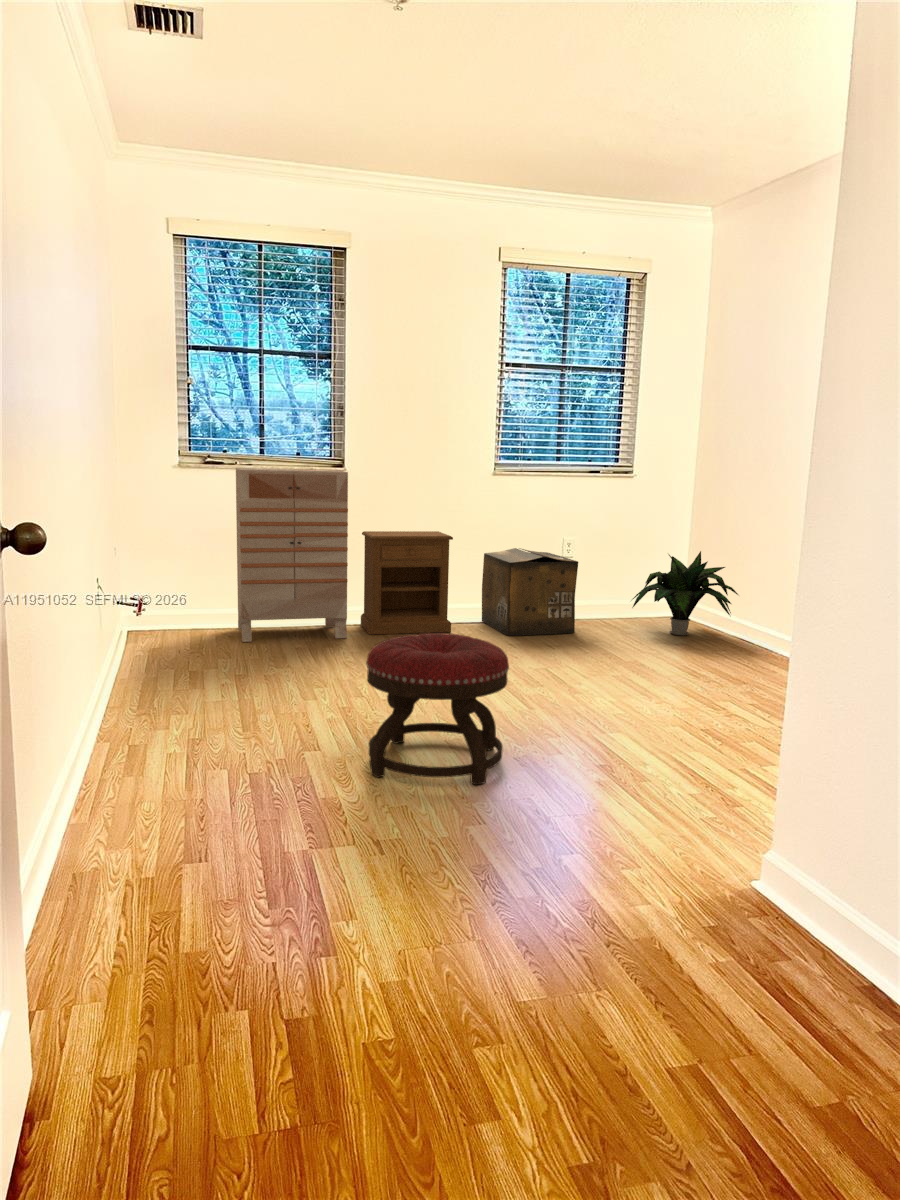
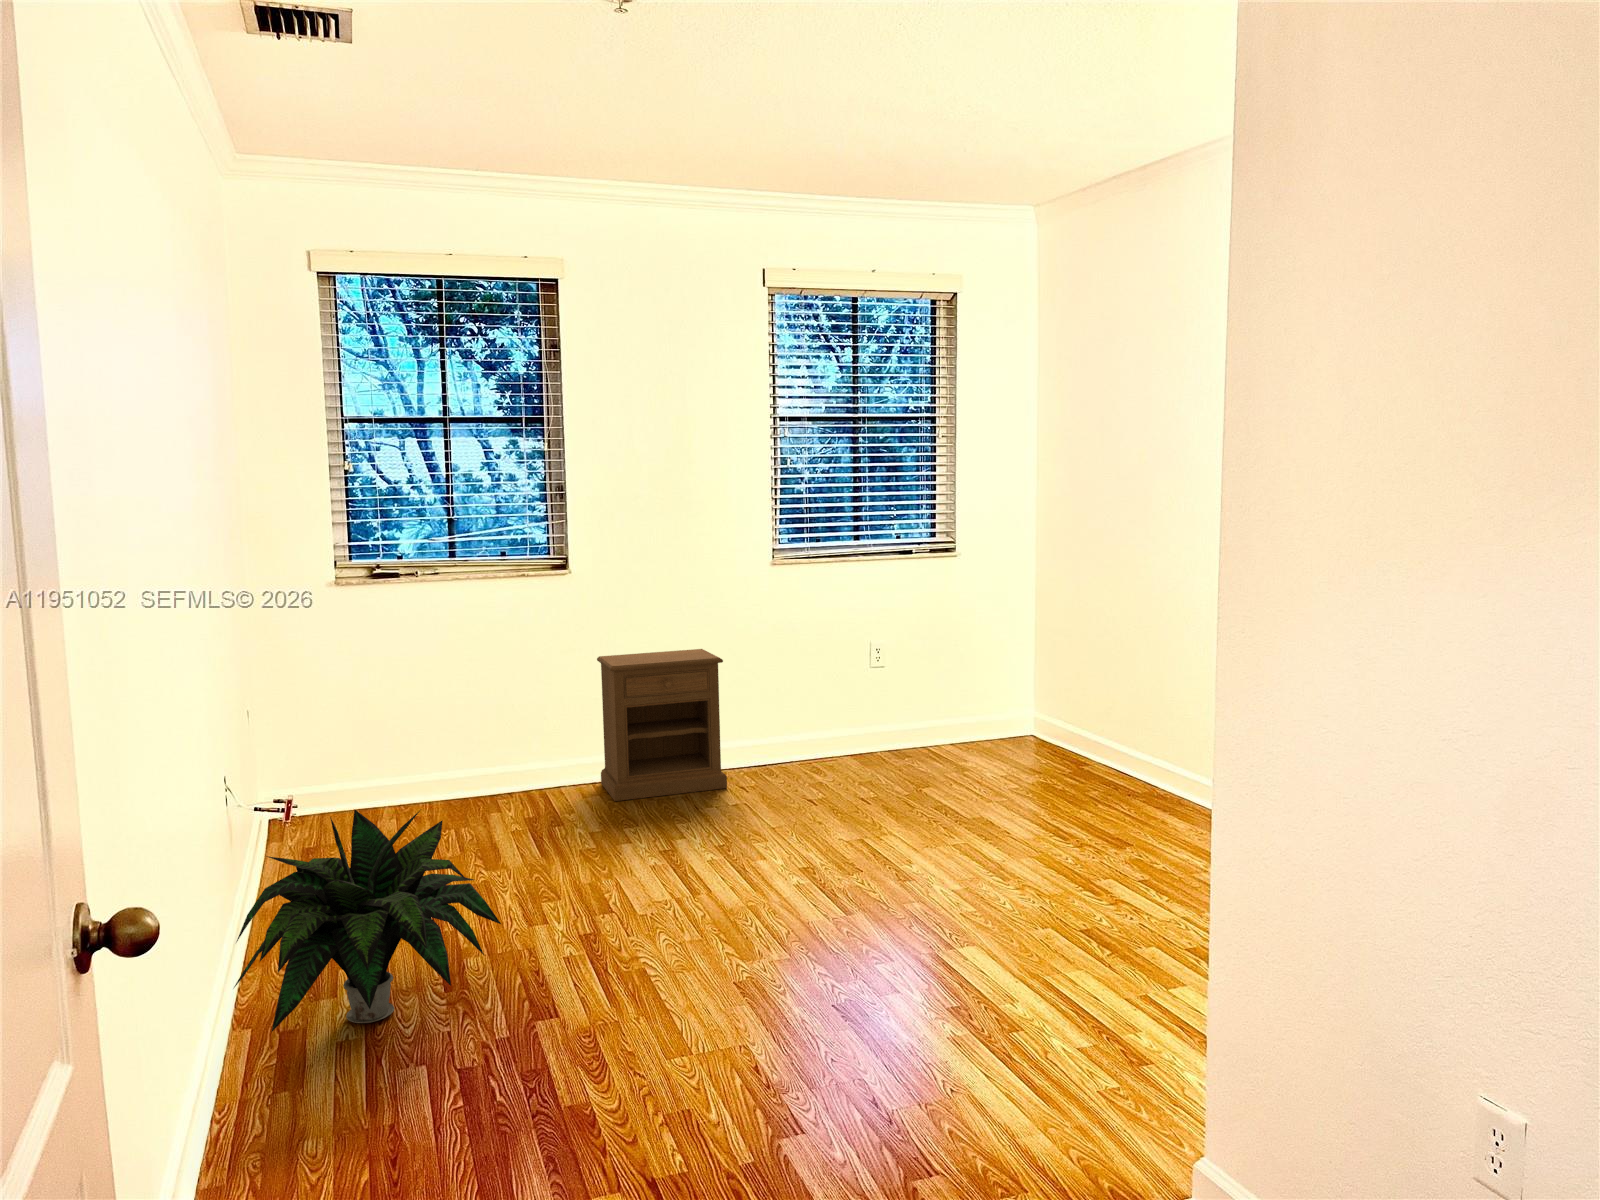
dresser: present [236,468,348,642] -> none [417,576,584,828]
cardboard box: present [482,548,578,636] -> none [765,663,895,789]
potted plant: present [632,551,738,635] -> present [234,810,501,1032]
ottoman: present [366,633,509,785] -> none [619,837,819,1062]

